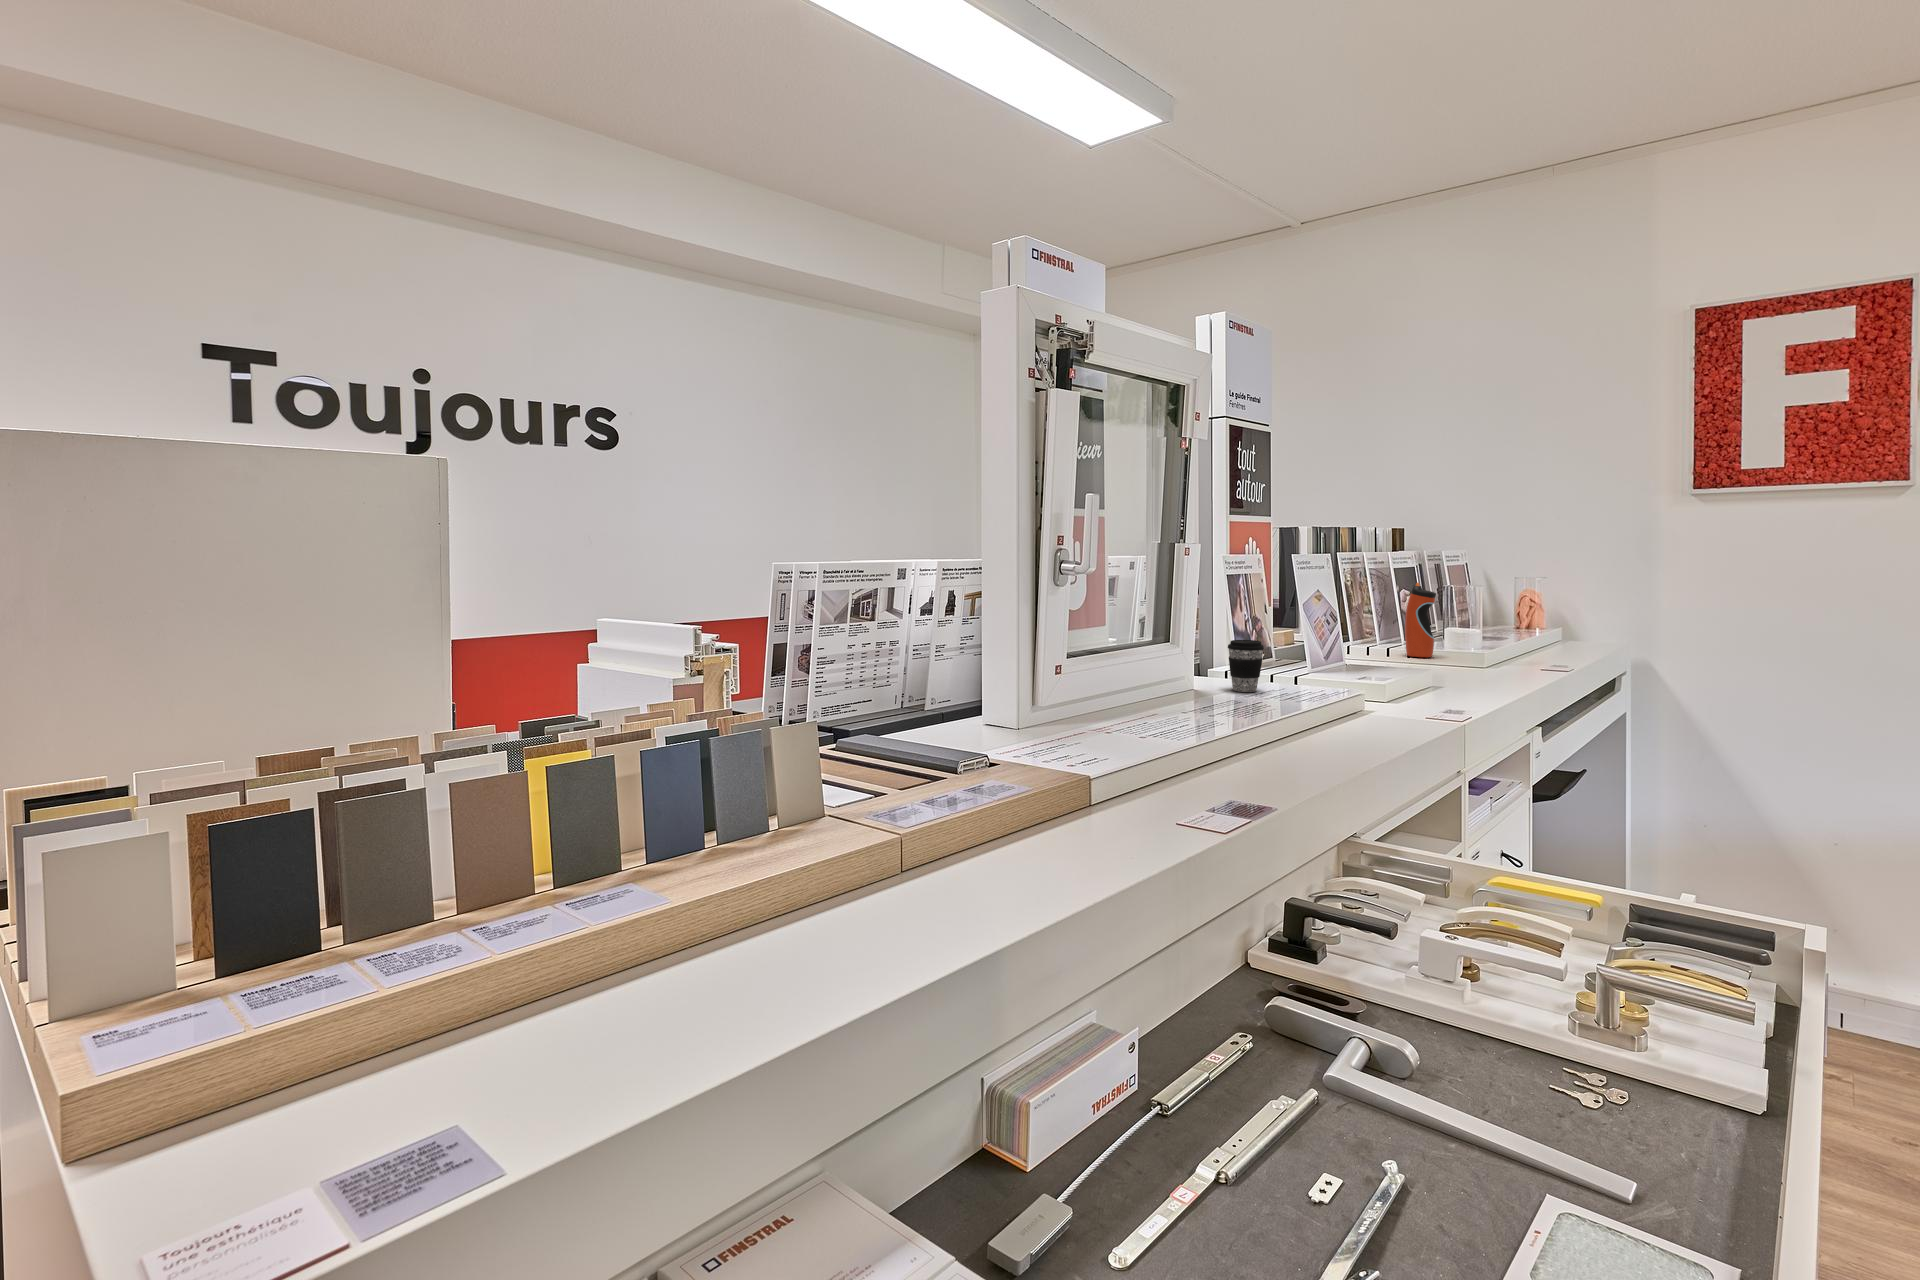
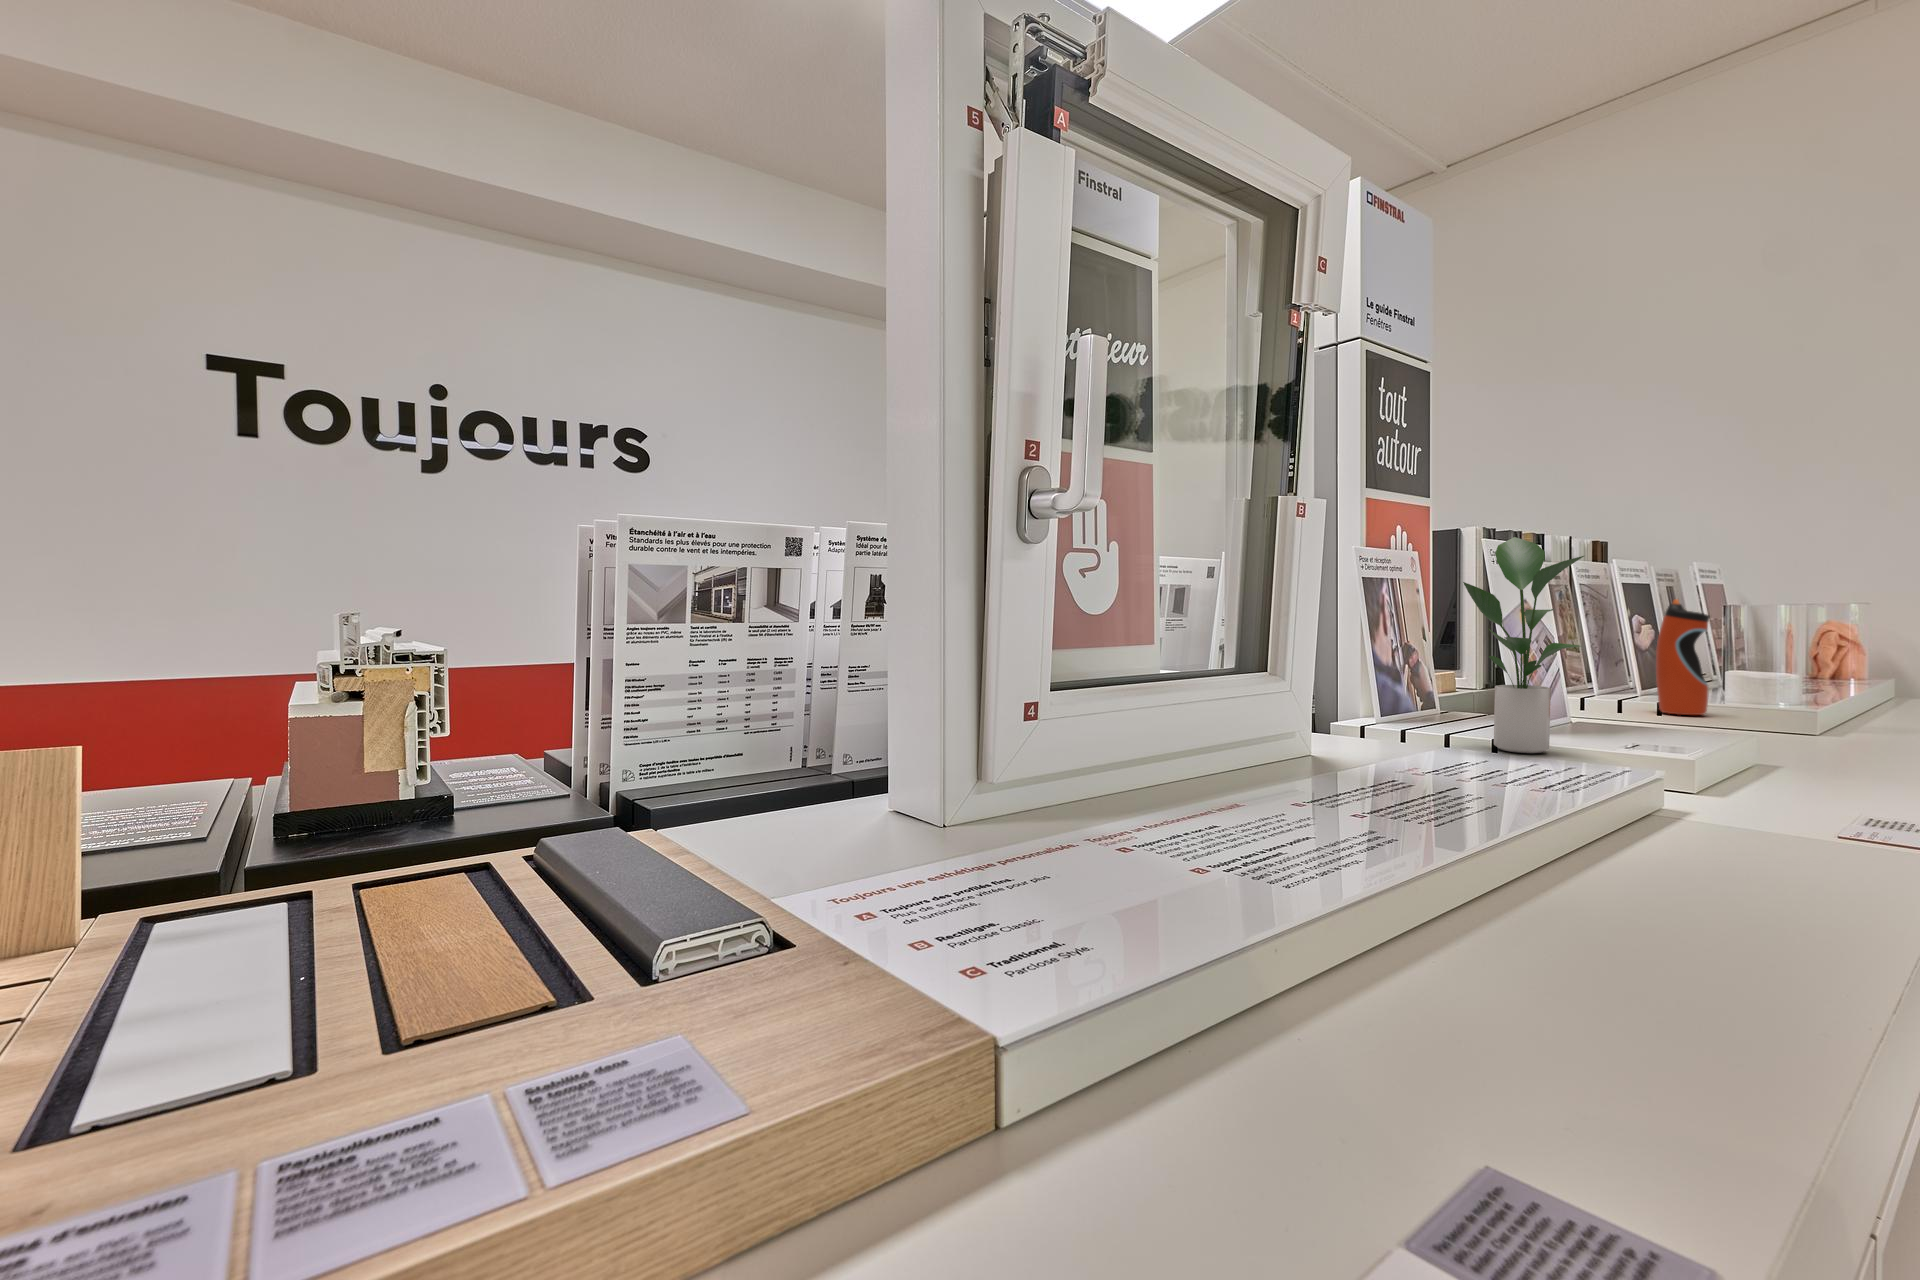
potted plant: none [1284,557,1349,686] -> present [1463,537,1584,753]
coffee cup: present [1228,640,1264,692] -> none [1365,670,1431,759]

